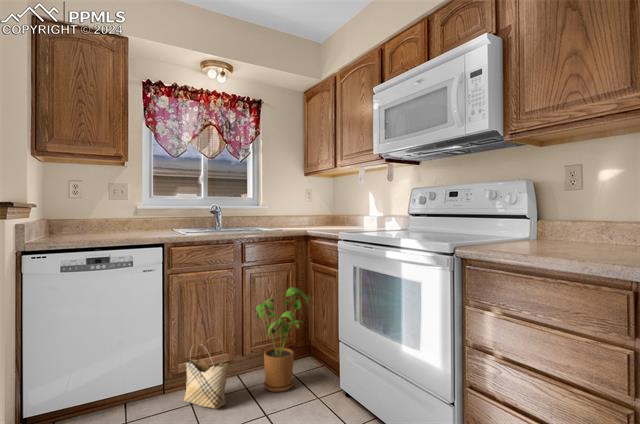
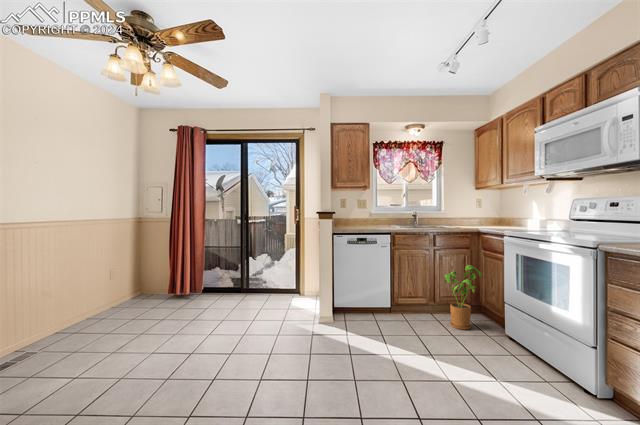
woven basket: present [184,337,229,409] -> none [403,290,429,330]

